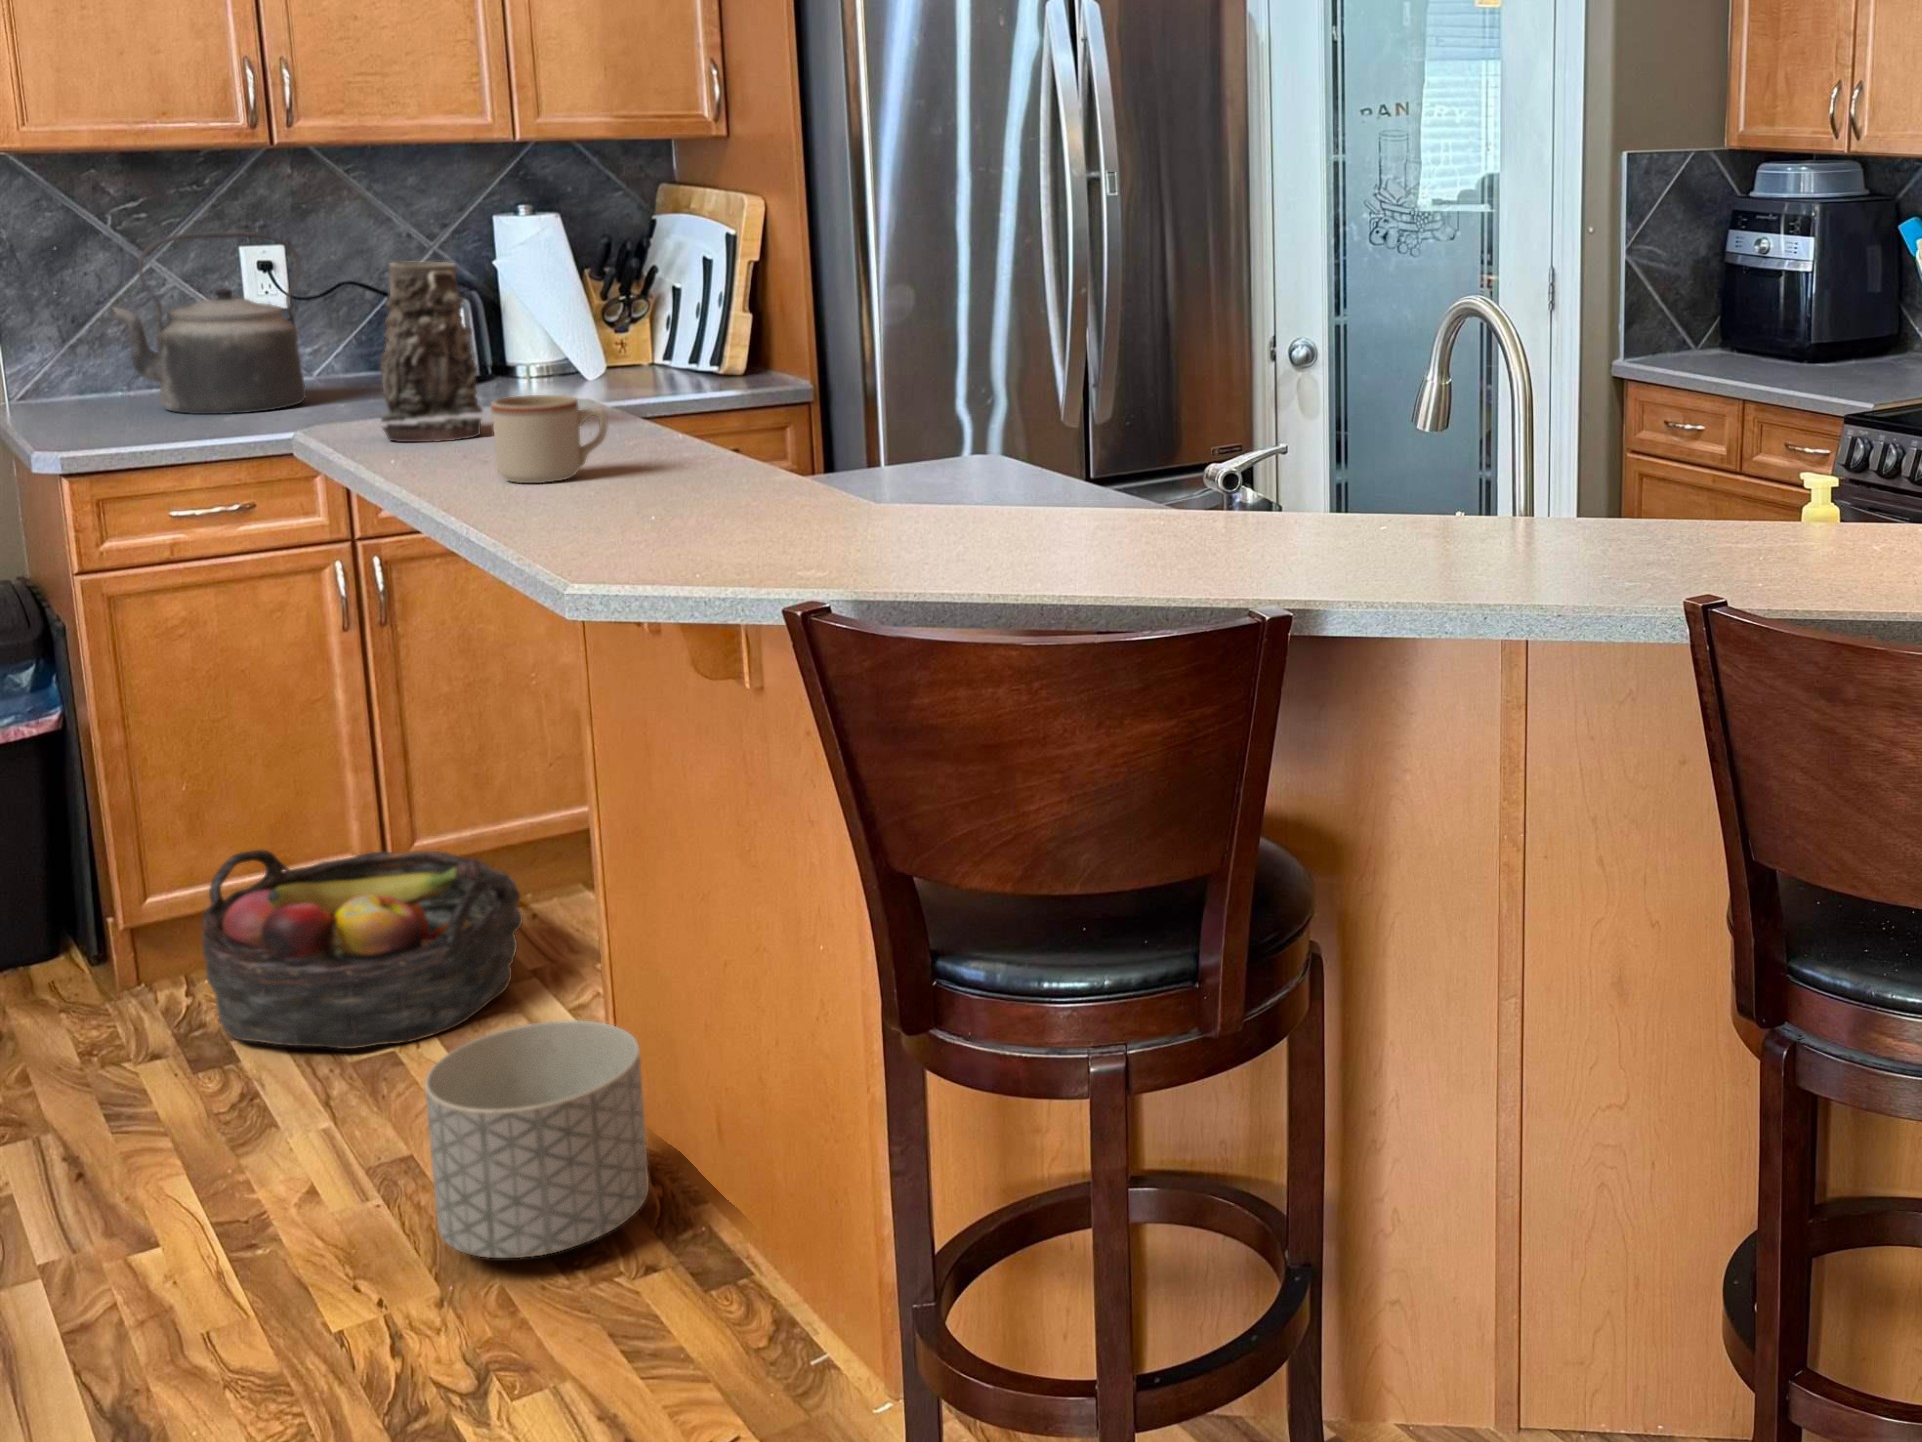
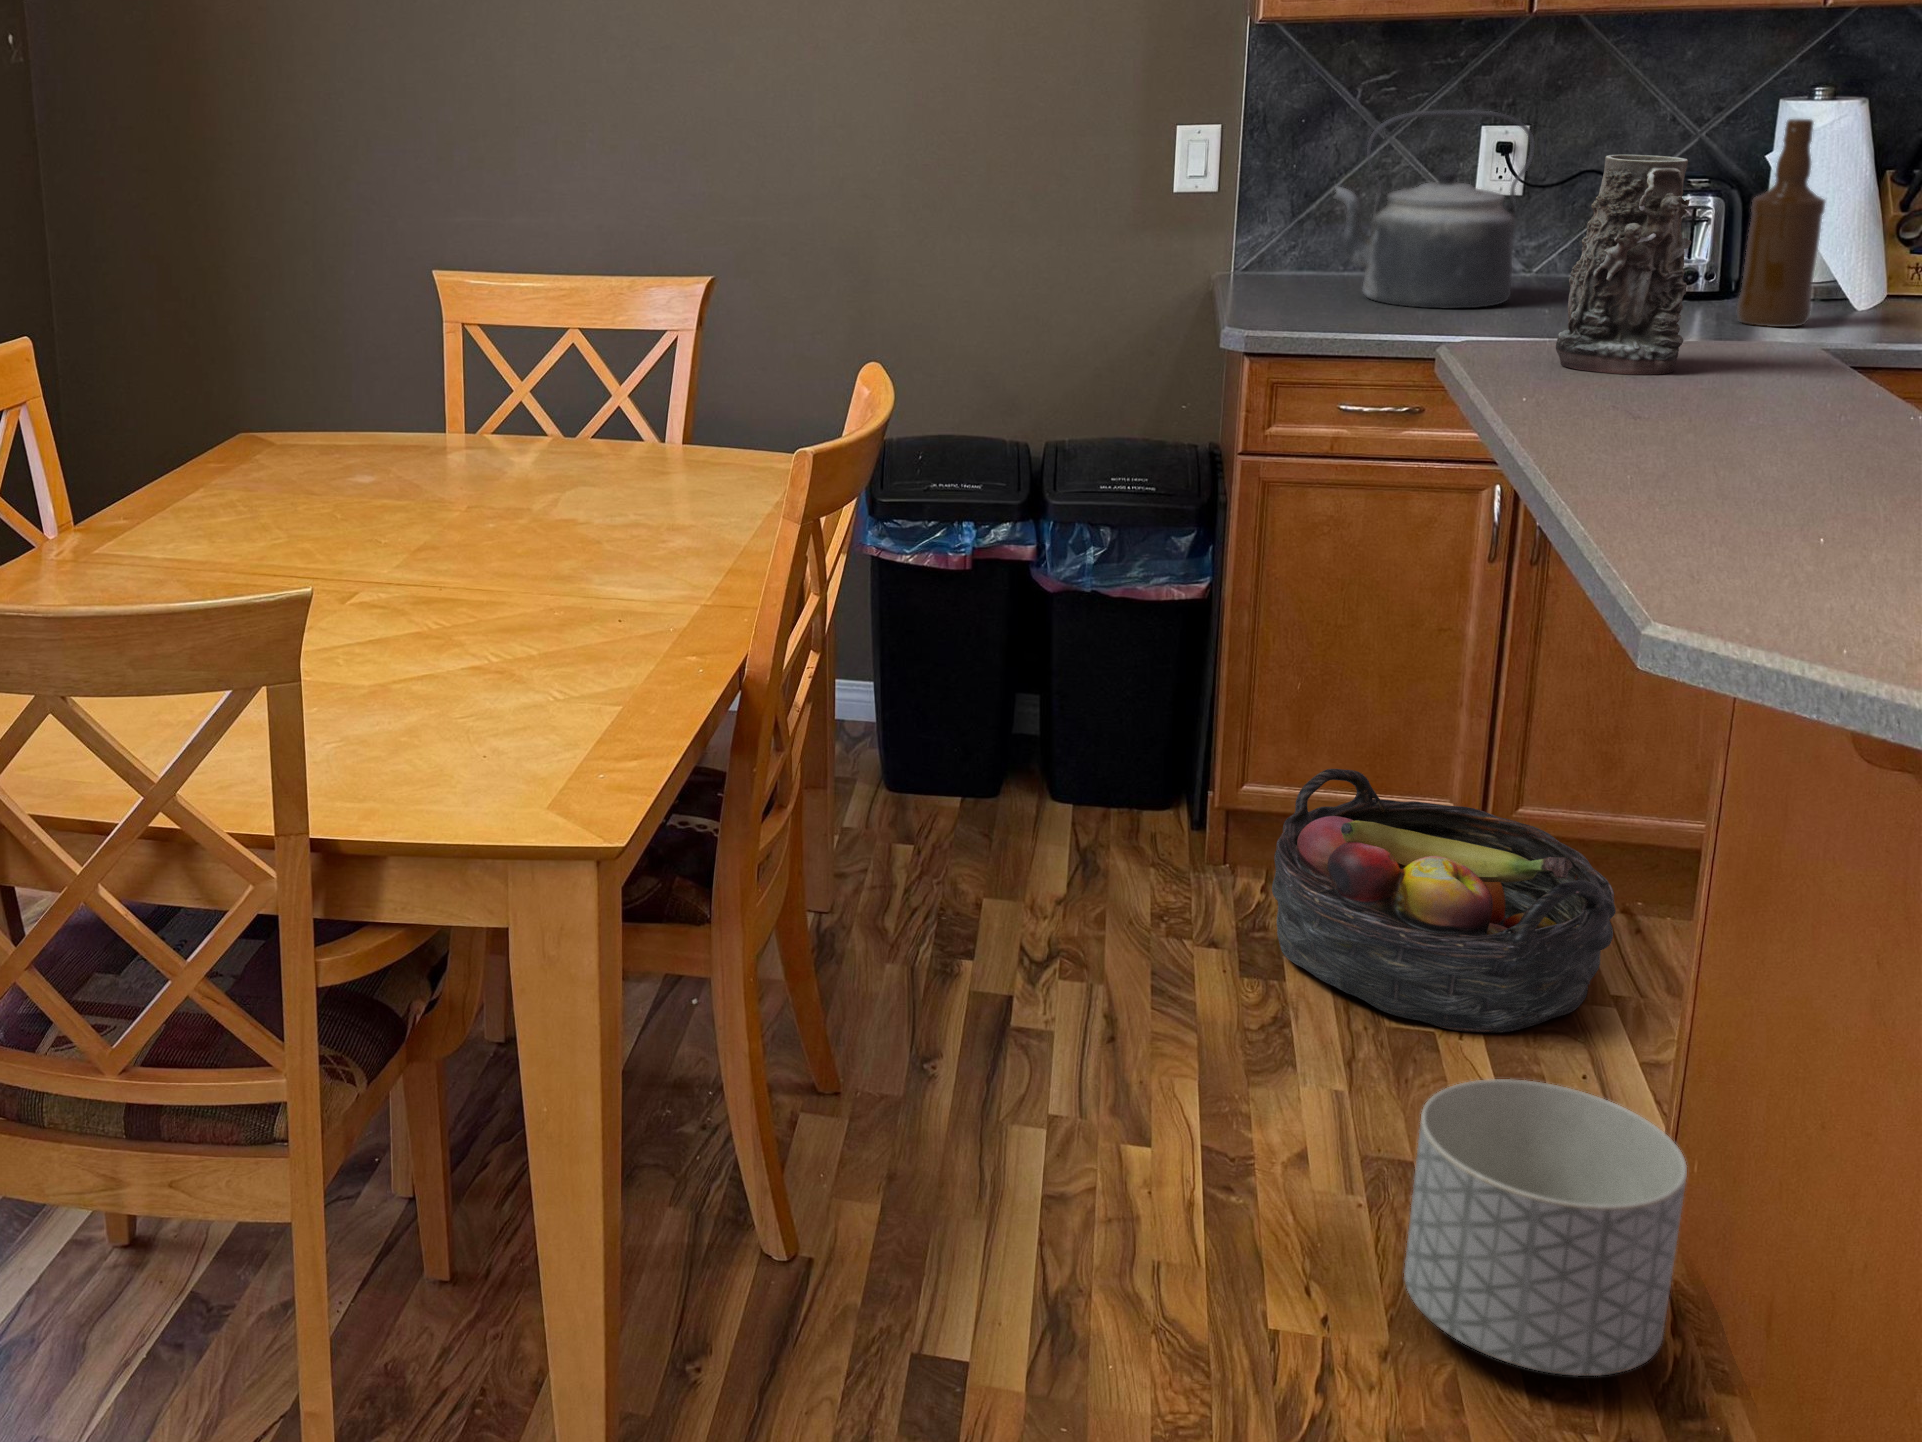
bottle: none [494,232,556,400] -> present [1737,119,1825,327]
mug: present [491,395,607,483] -> none [1663,336,1827,451]

